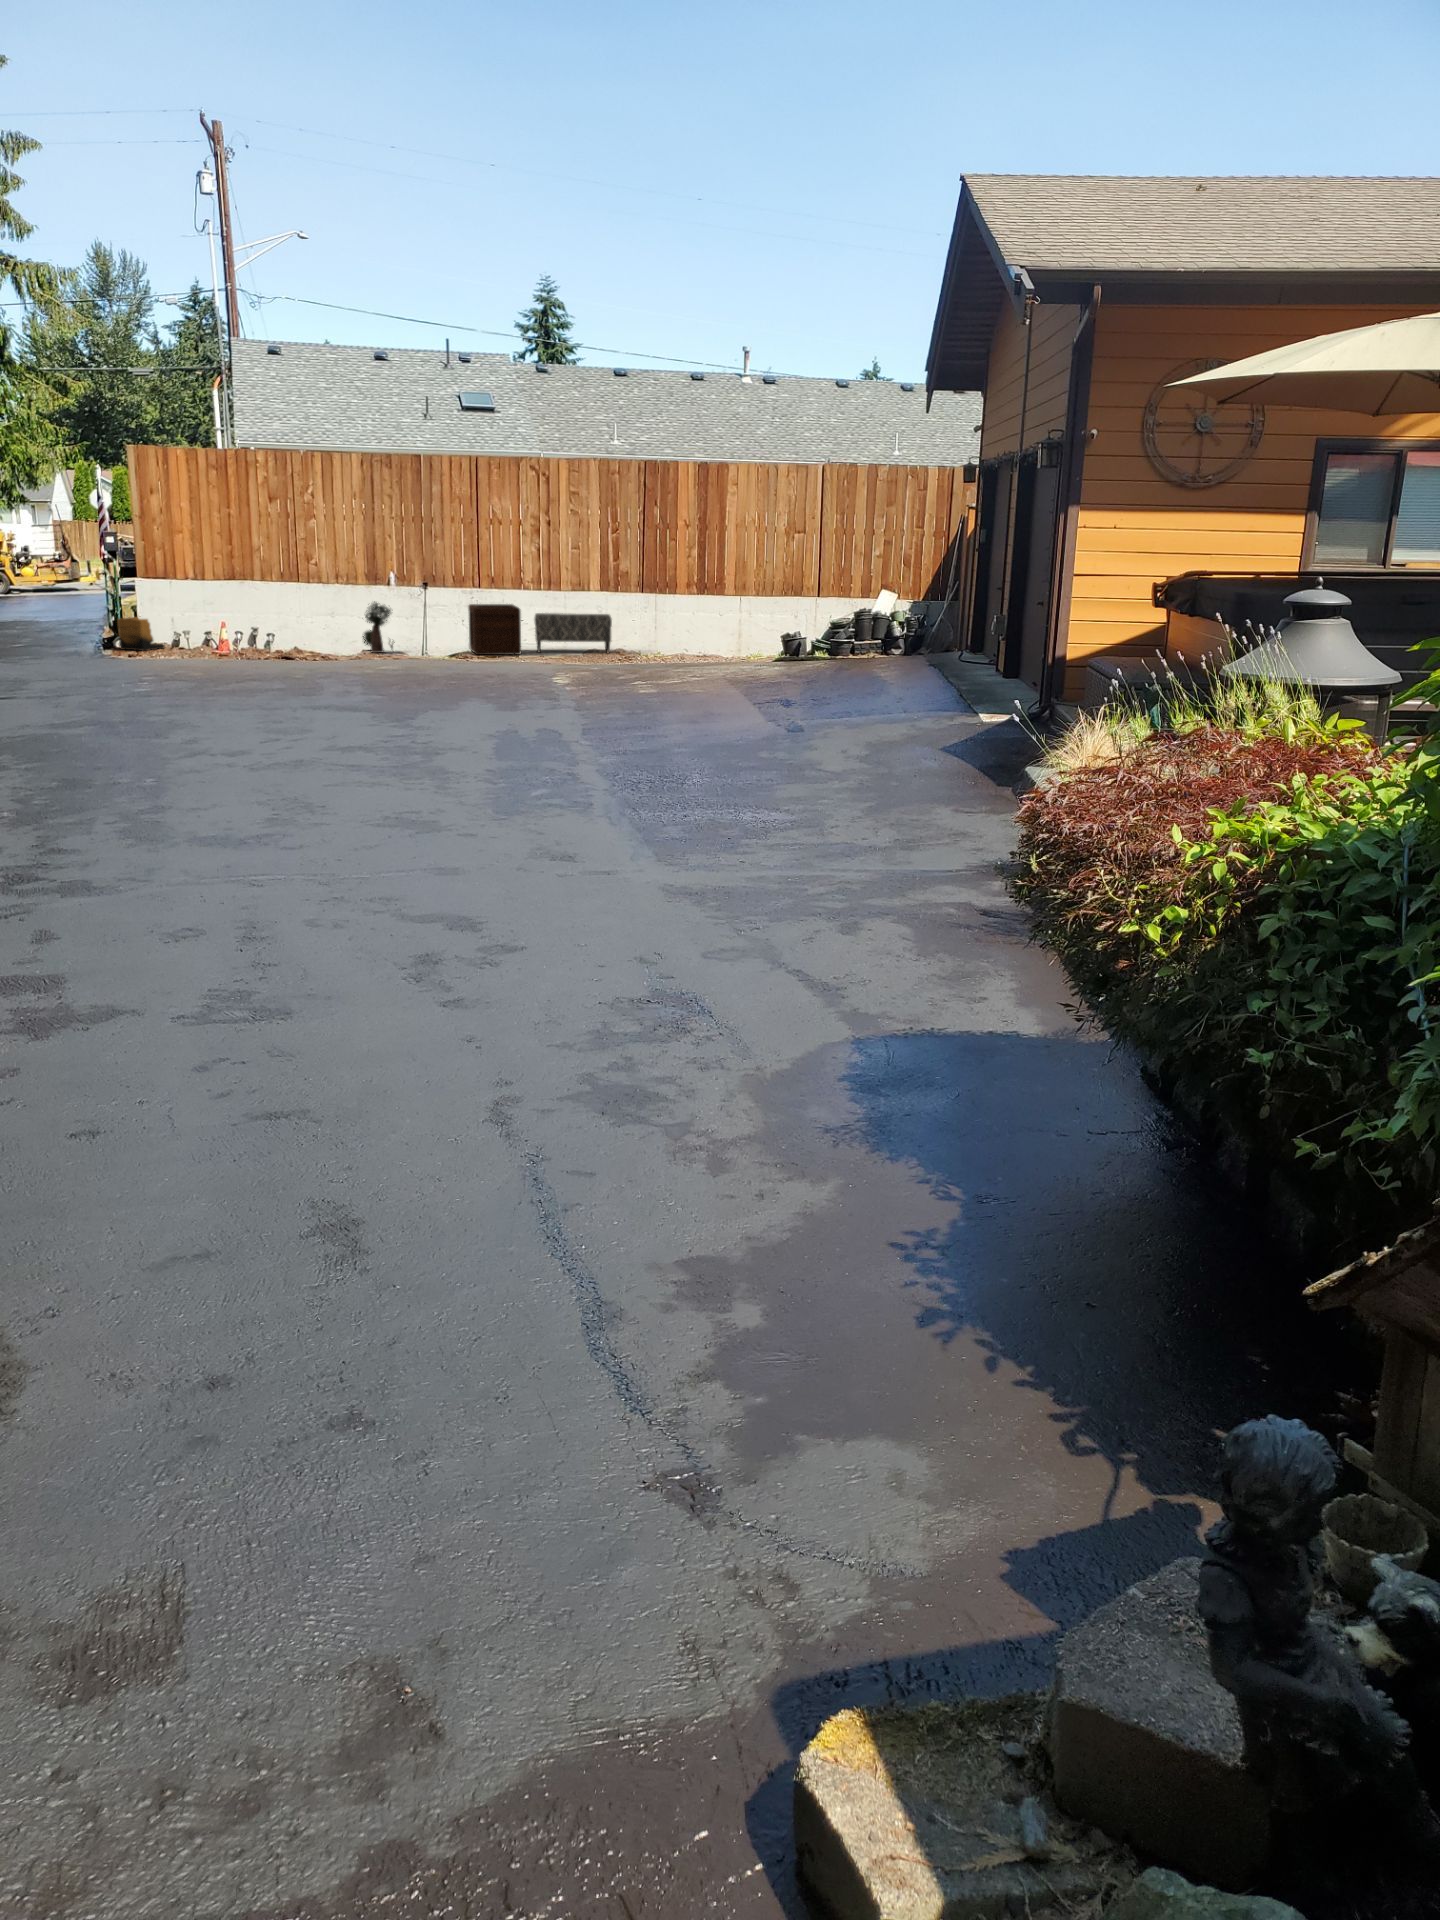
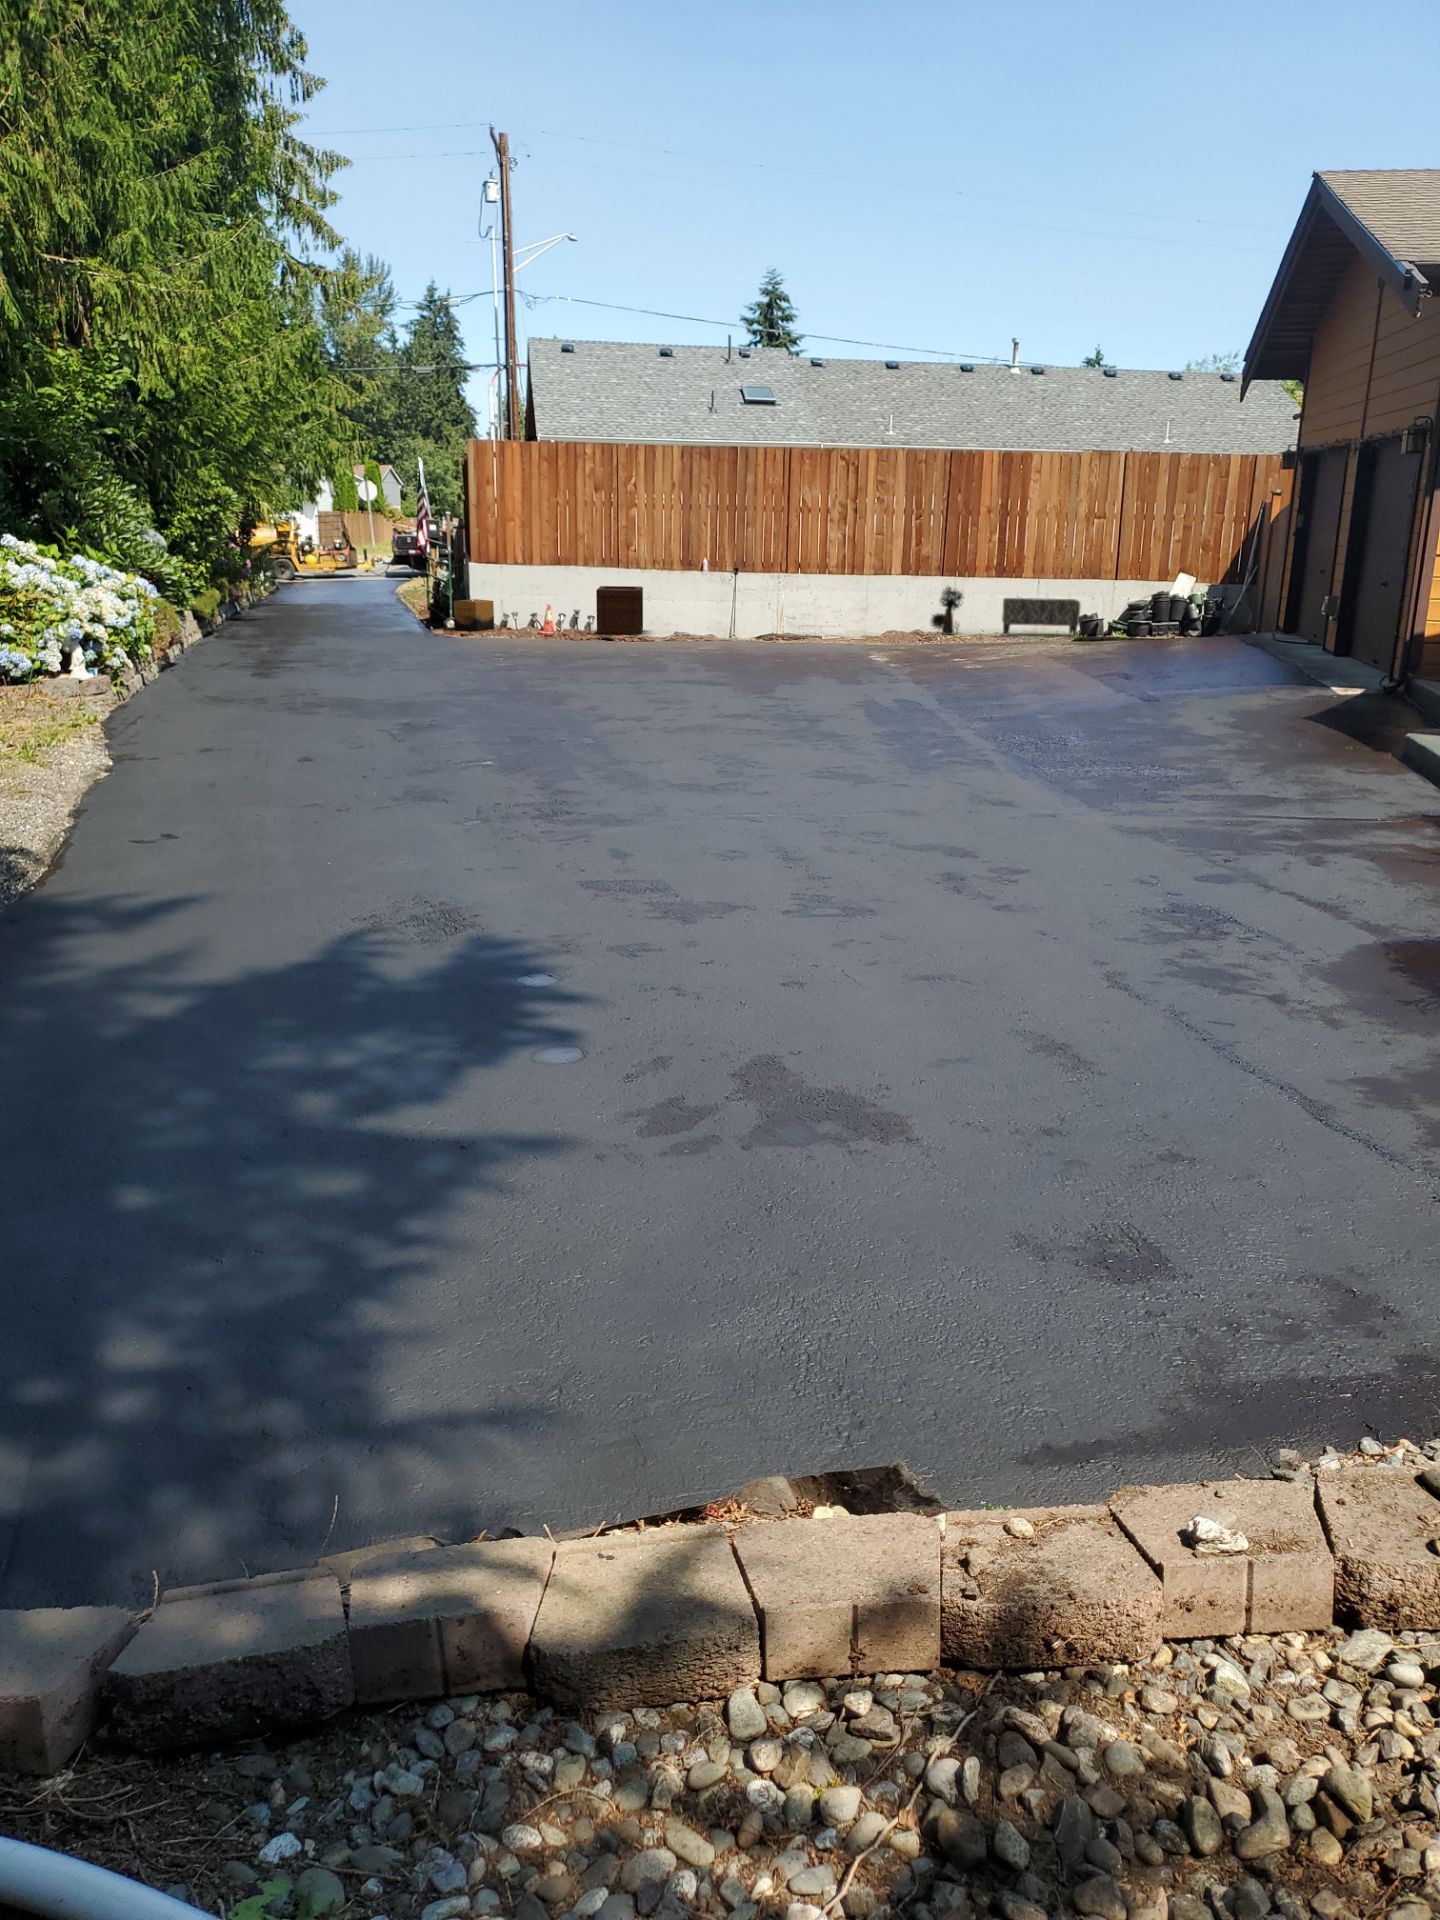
potted plant: present [362,601,395,653] -> present [931,587,964,635]
wooden crate: present [468,604,521,655] -> present [596,586,643,634]
bench: present [535,613,612,653] -> present [1002,598,1080,637]

